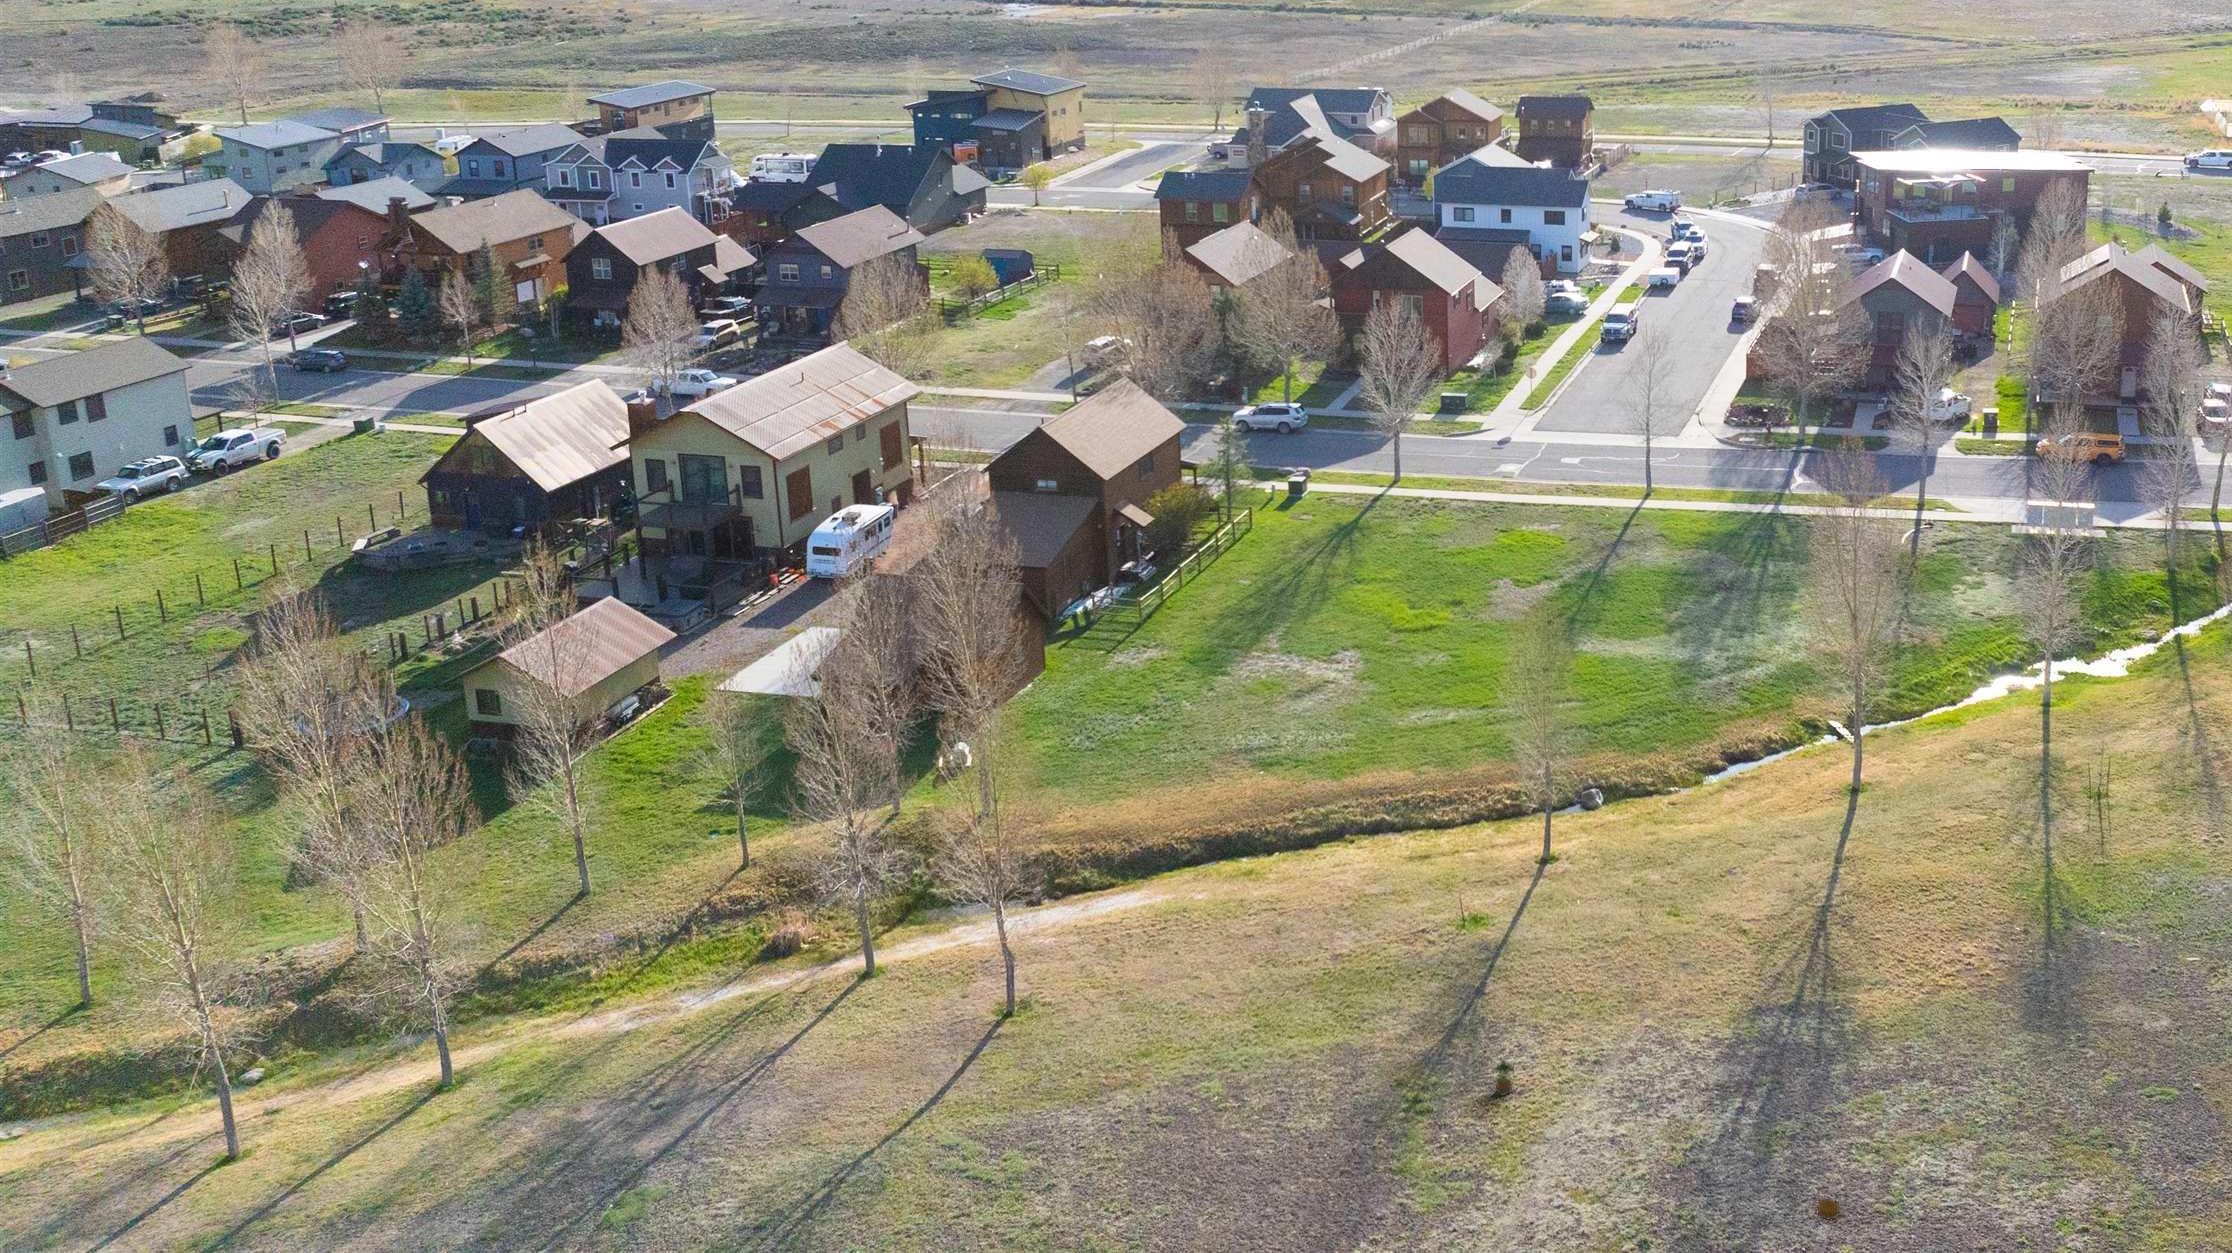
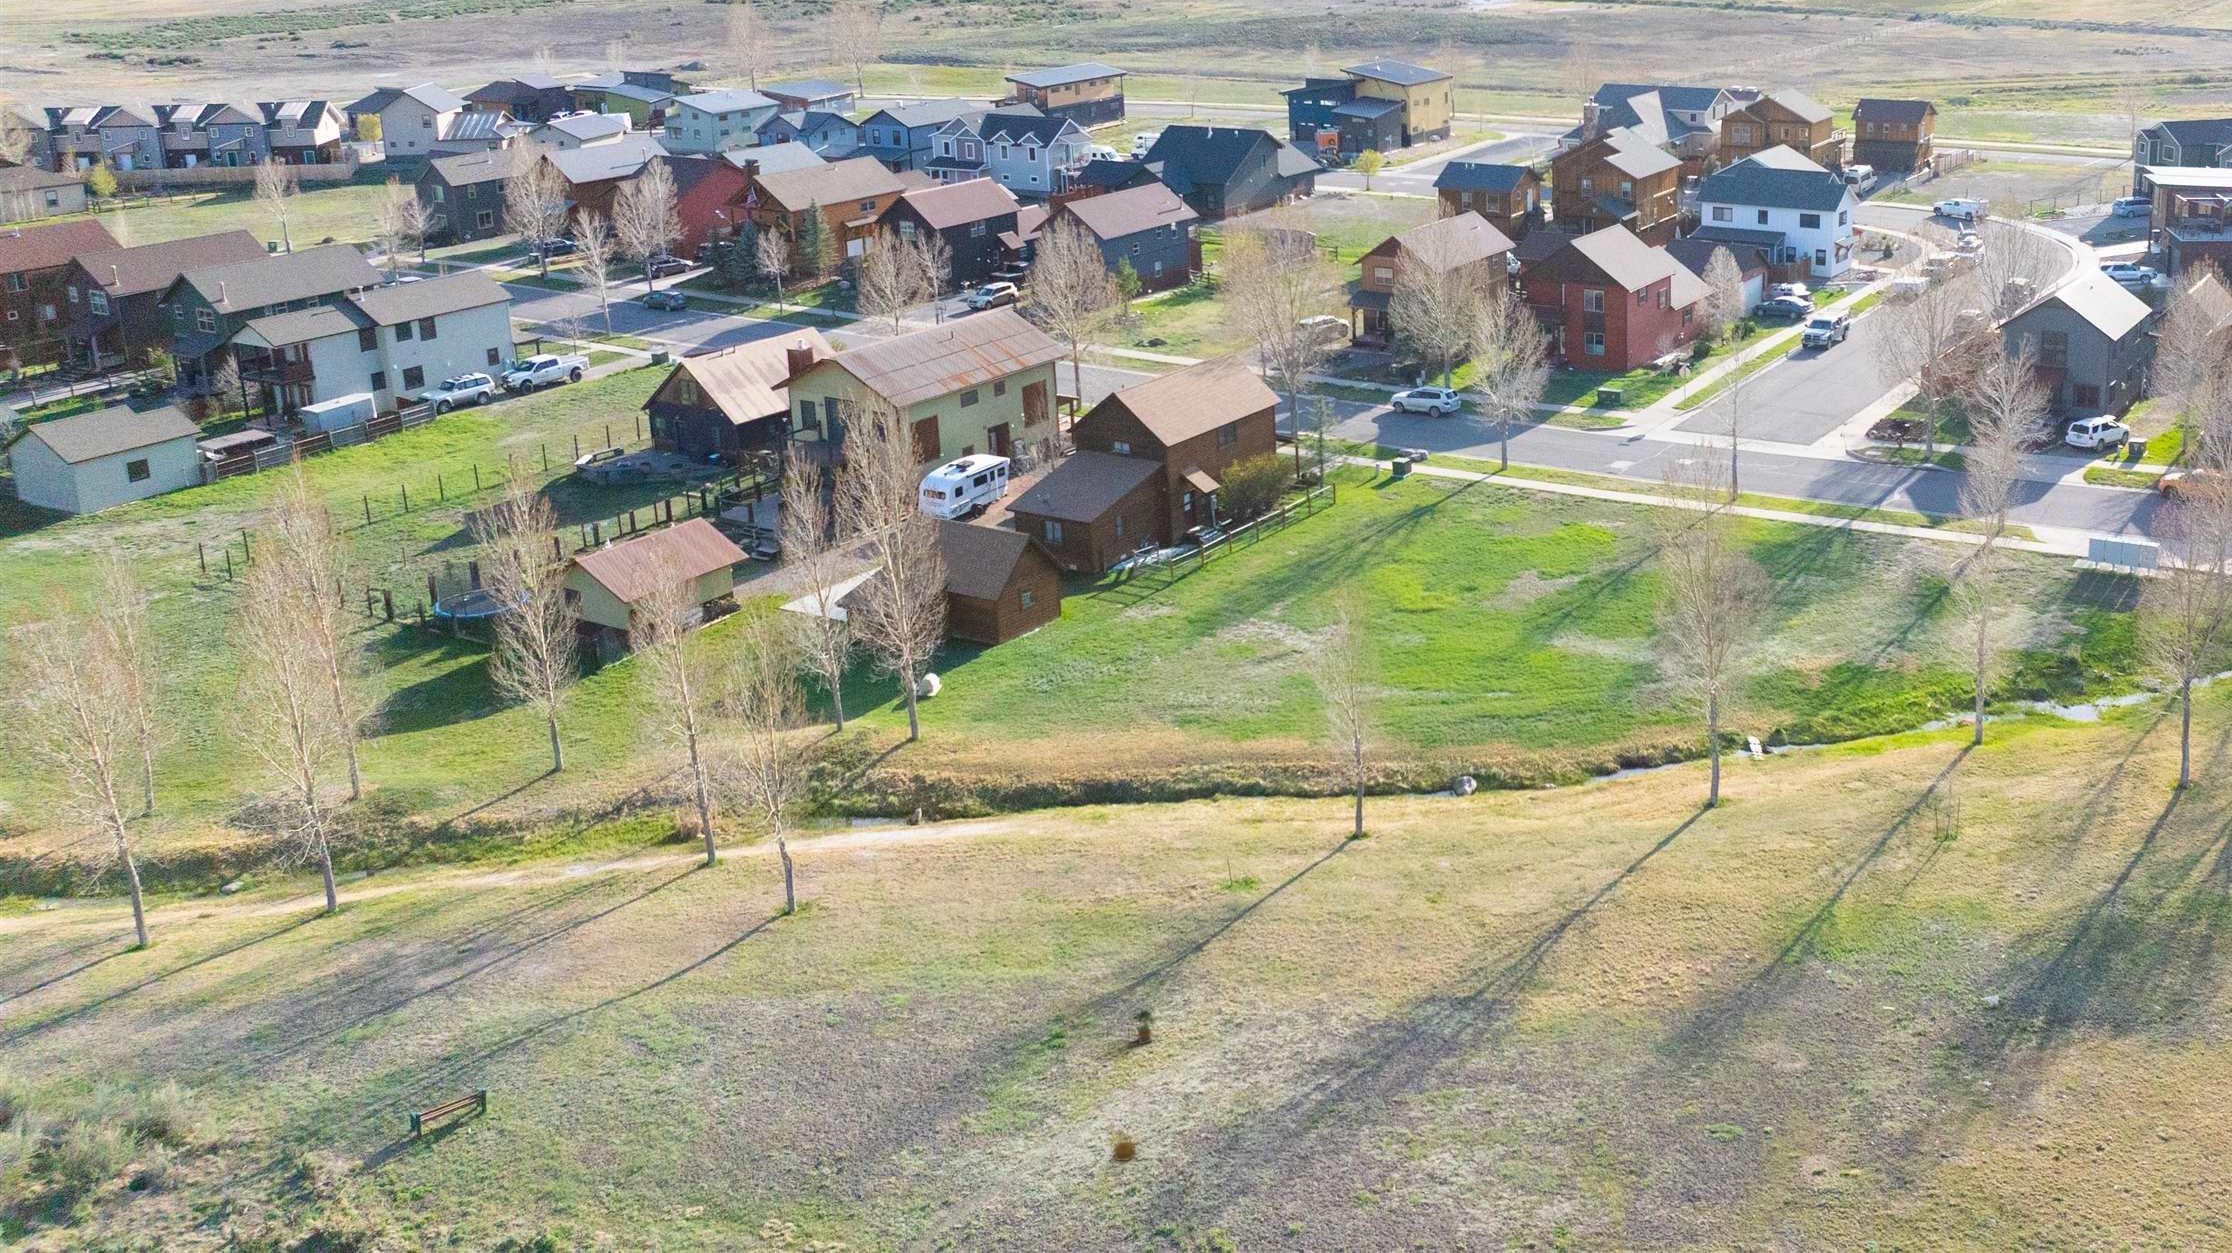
basket: present [1818,1199,1839,1219] -> present [1113,1131,1135,1161]

